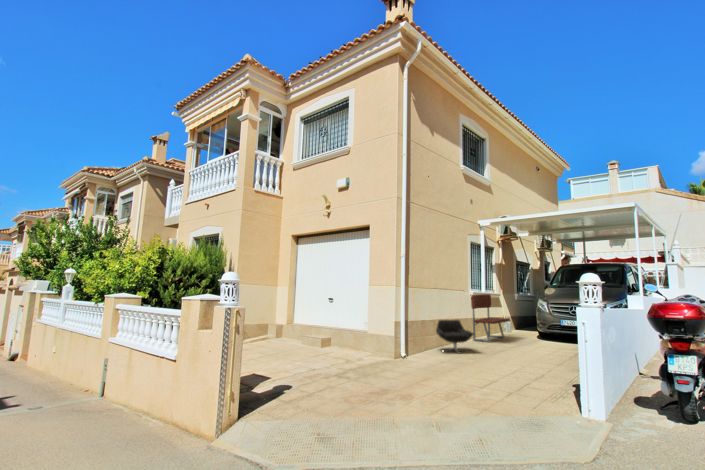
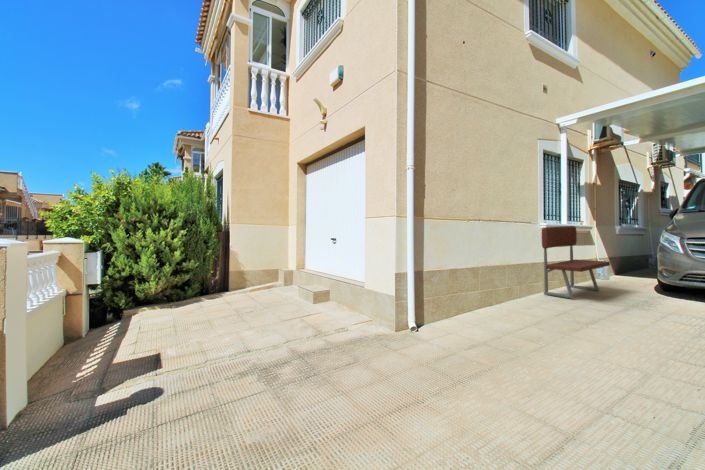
lounge chair: present [436,320,473,351] -> none [476,267,540,325]

